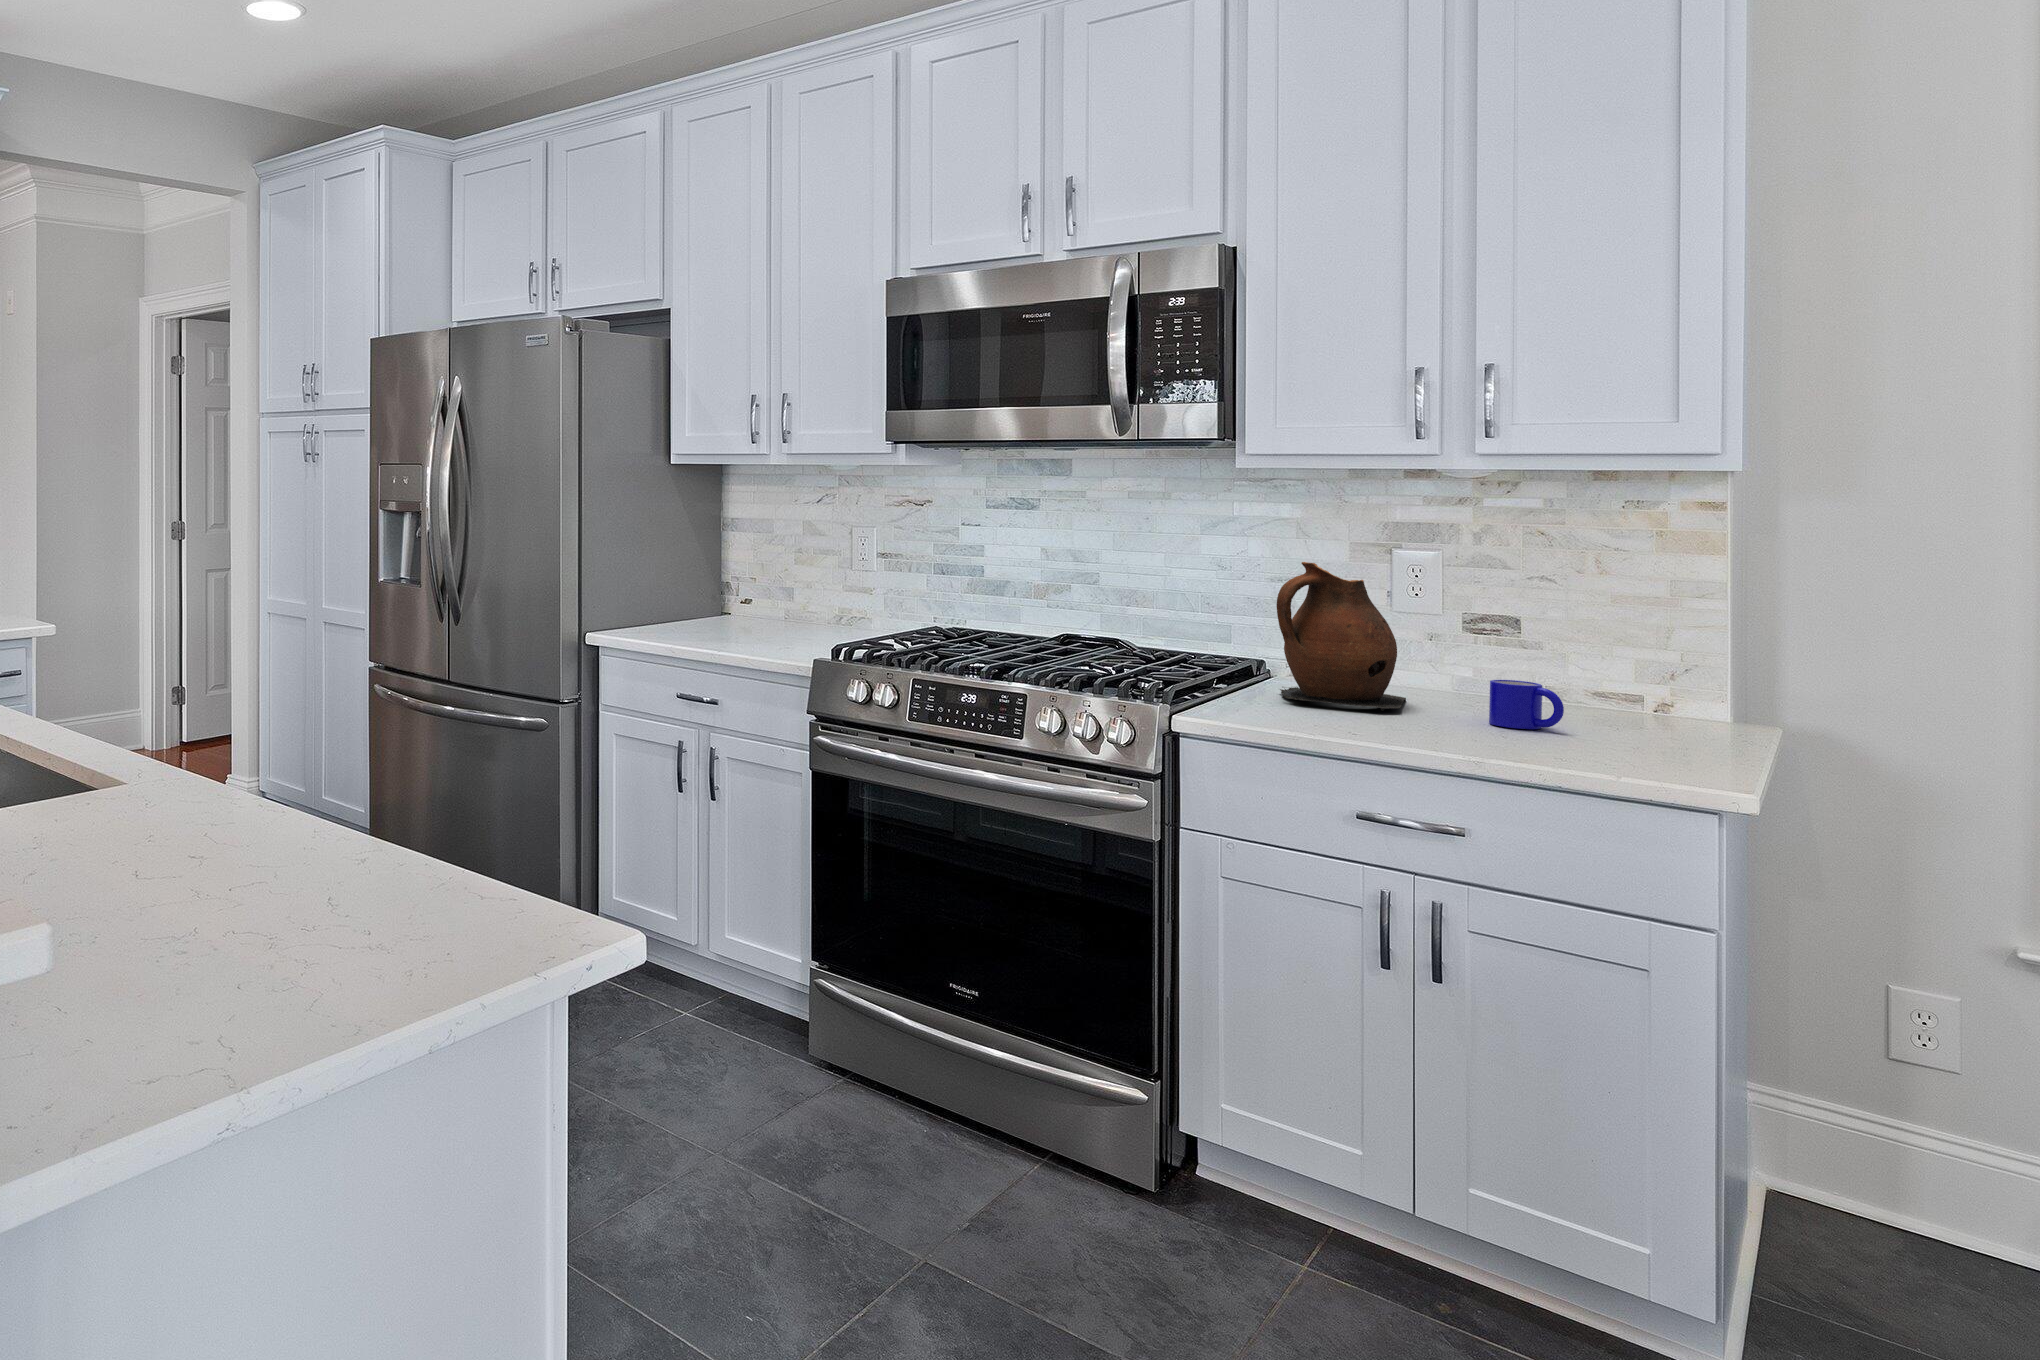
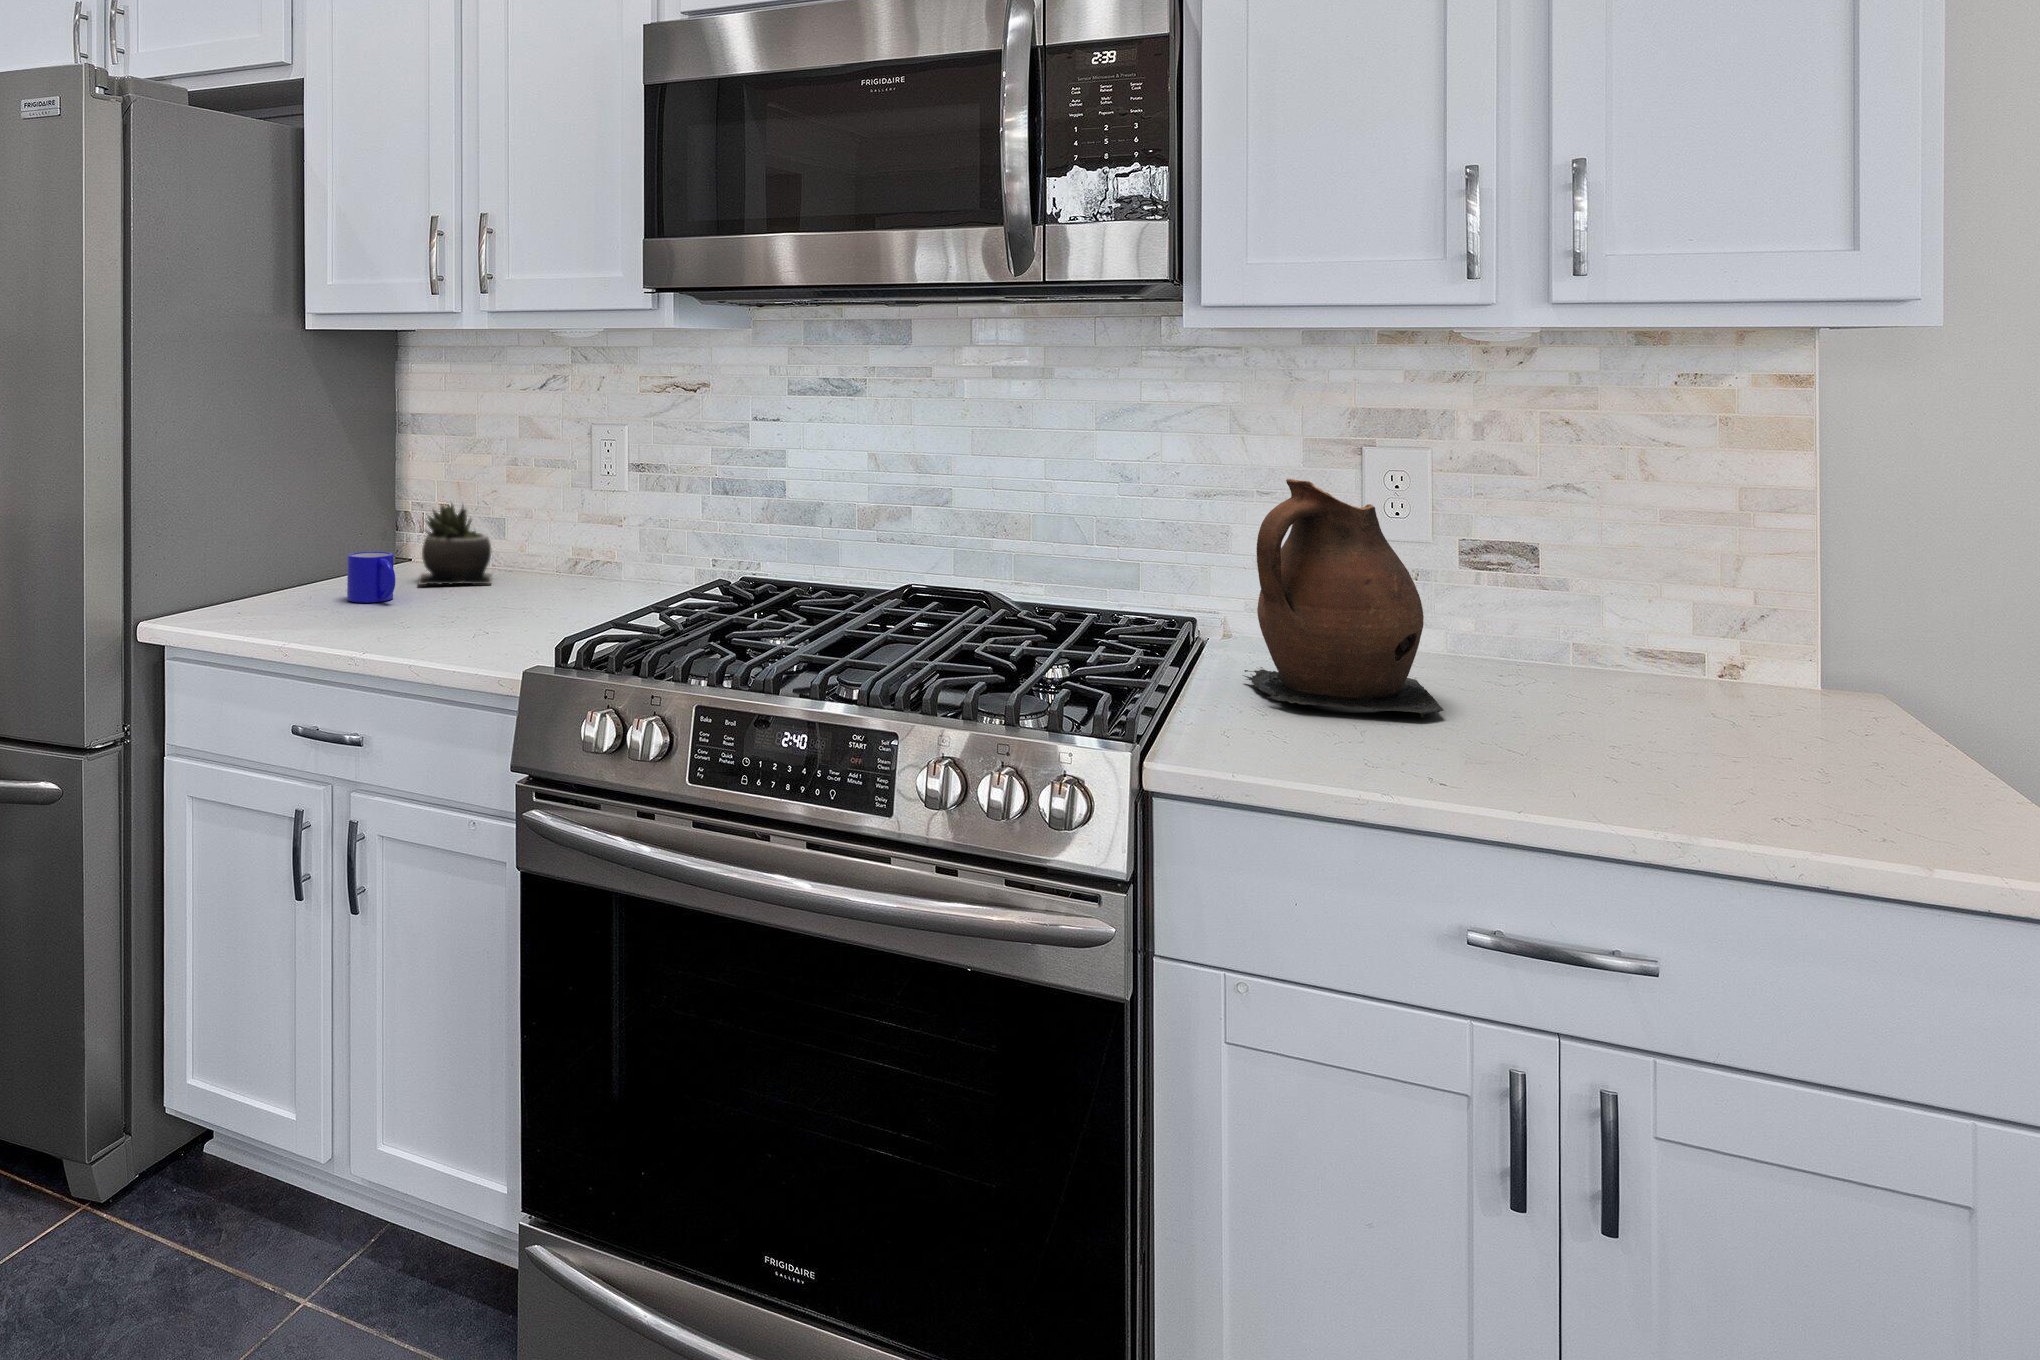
succulent plant: none [742,575,789,629] -> present [418,504,491,585]
mug: present [1489,680,1564,729] -> present [347,551,395,602]

